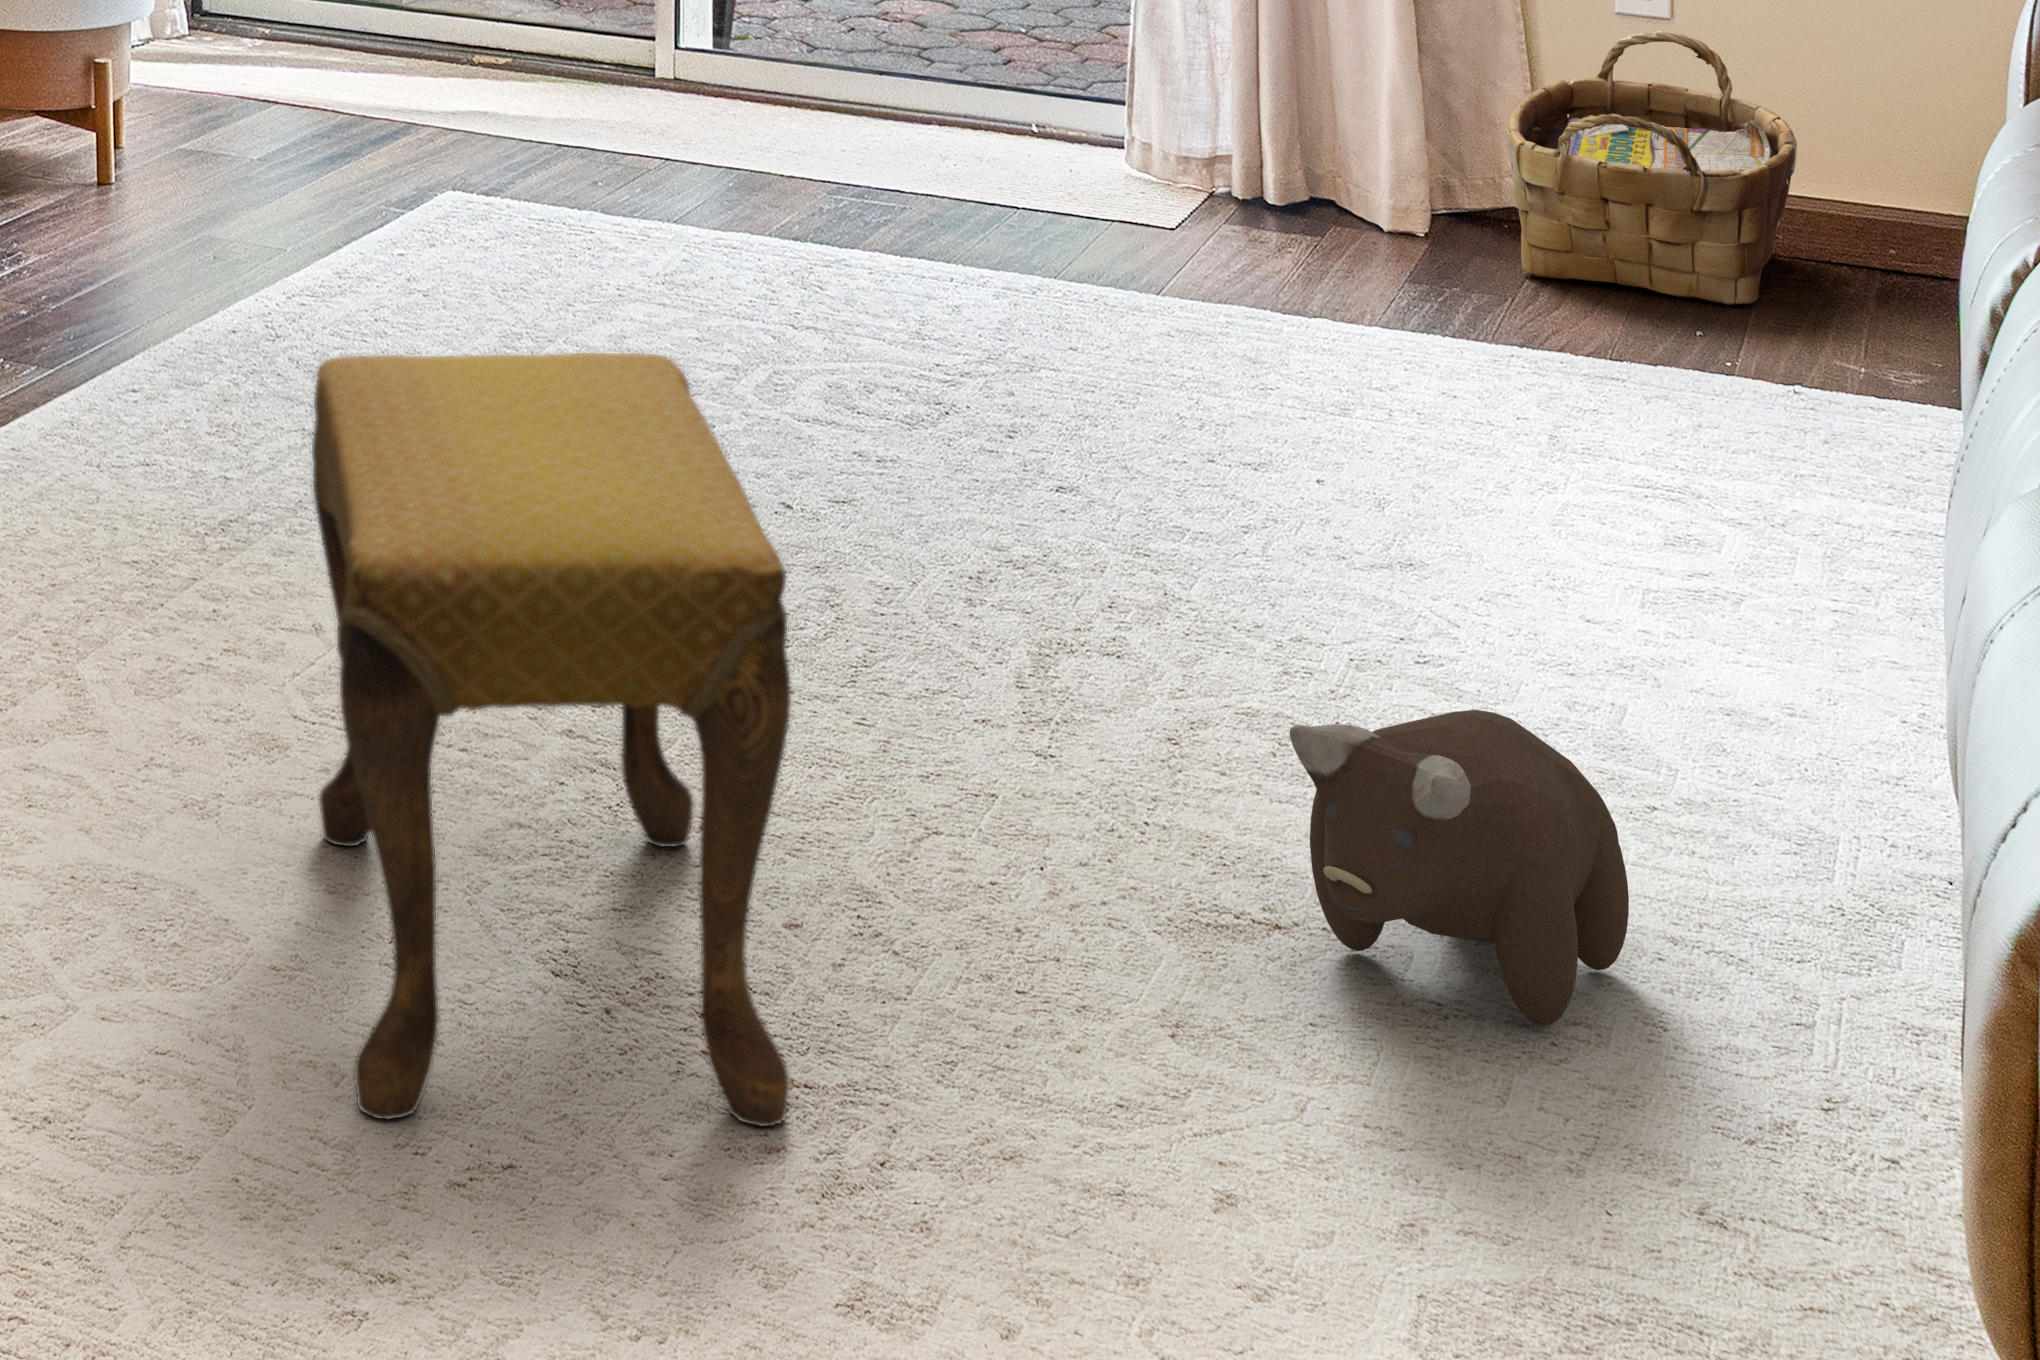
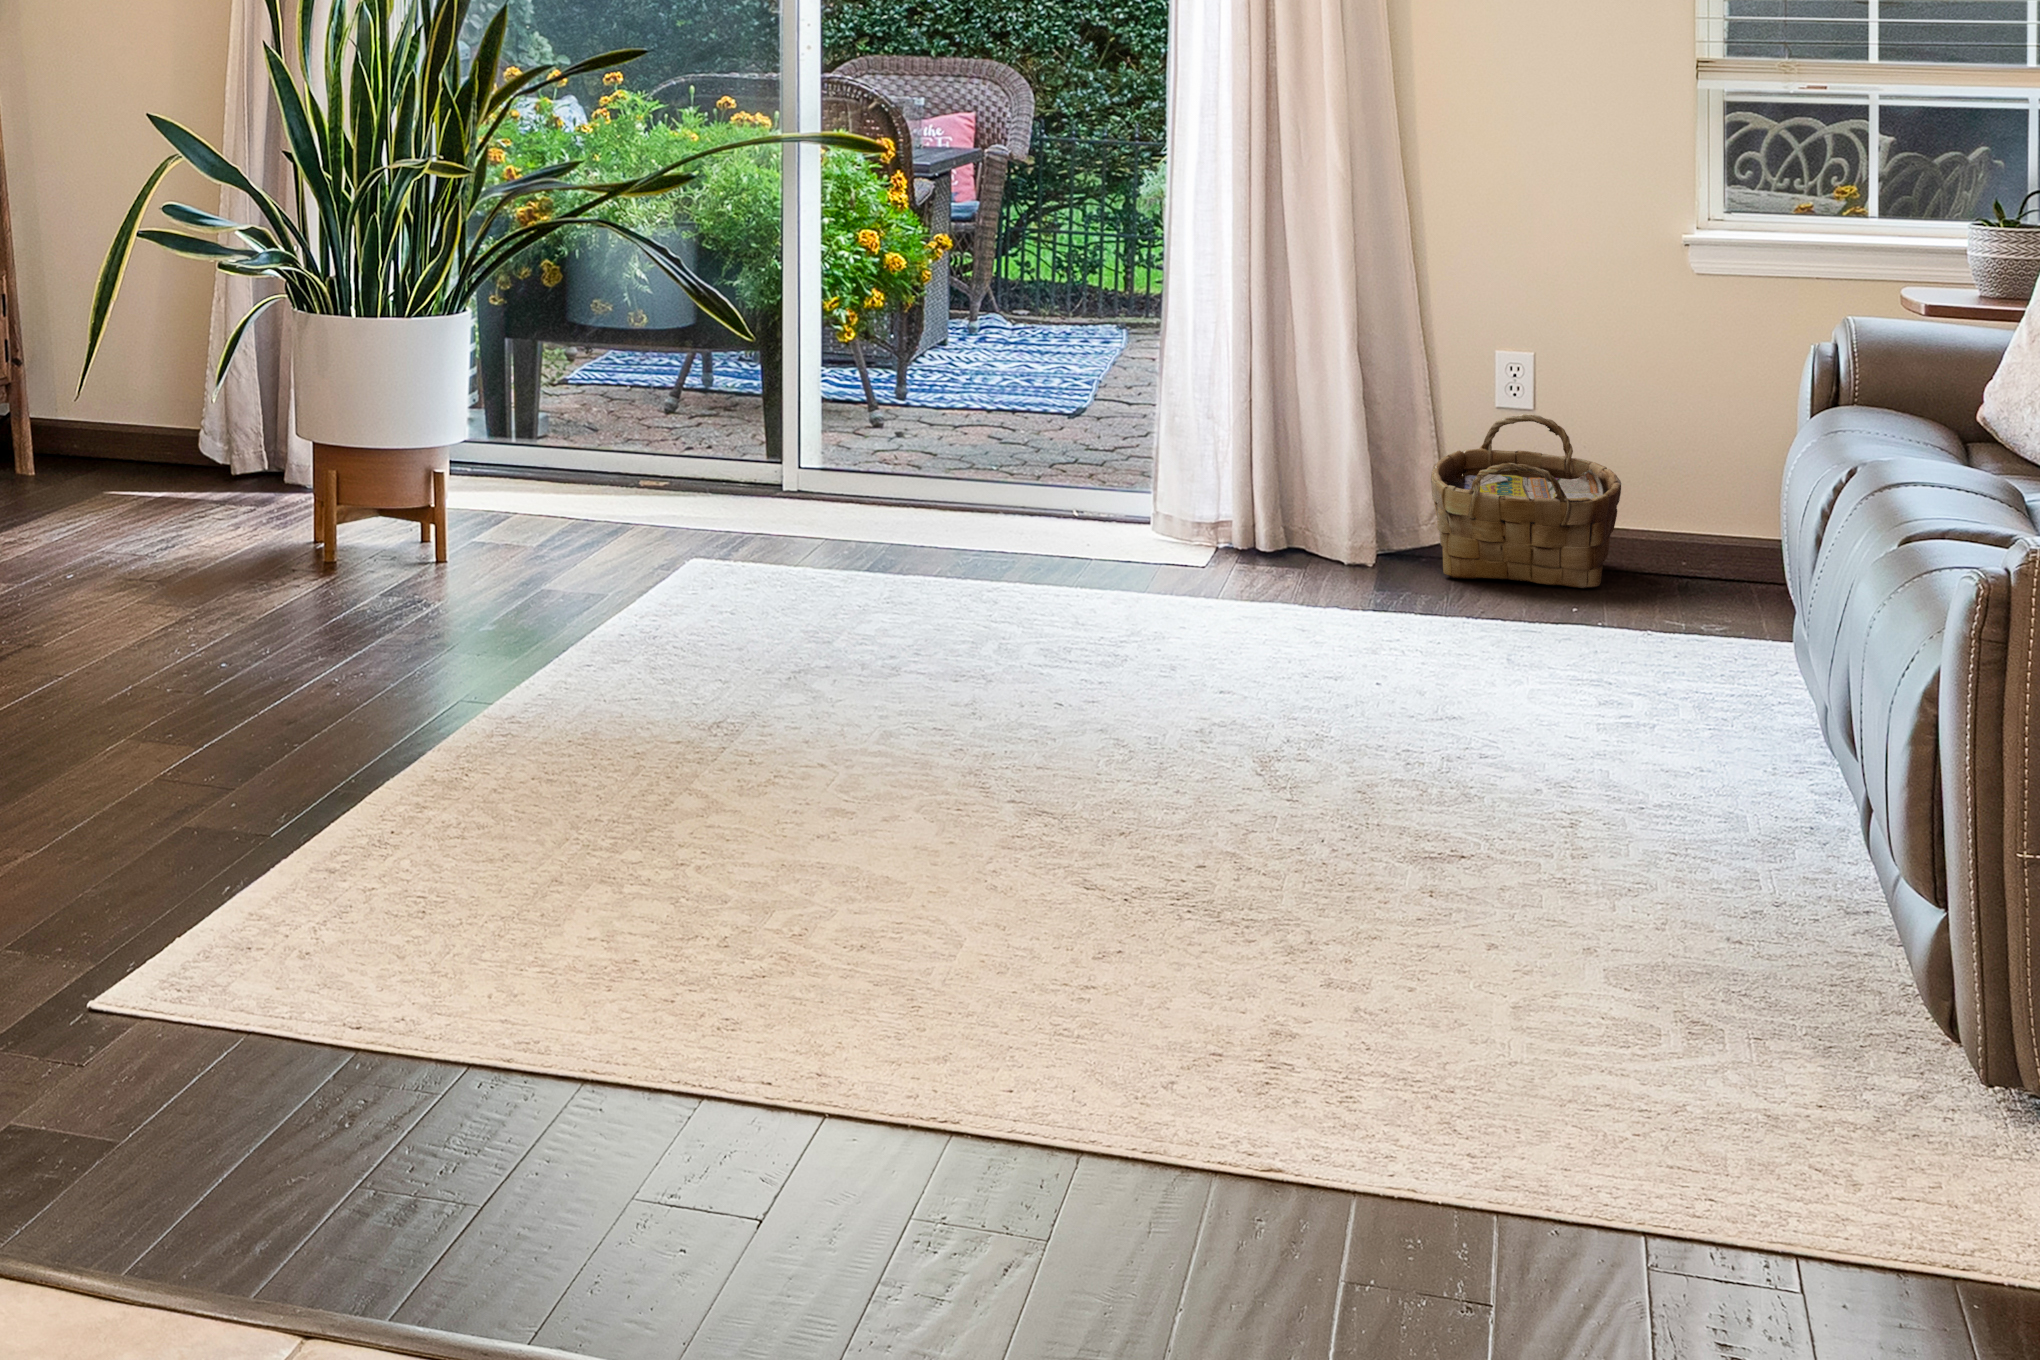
footstool: present [312,353,791,1126] -> none [909,552,1253,931]
plush toy: present [1290,710,1629,1026] -> none [1480,720,1652,877]

